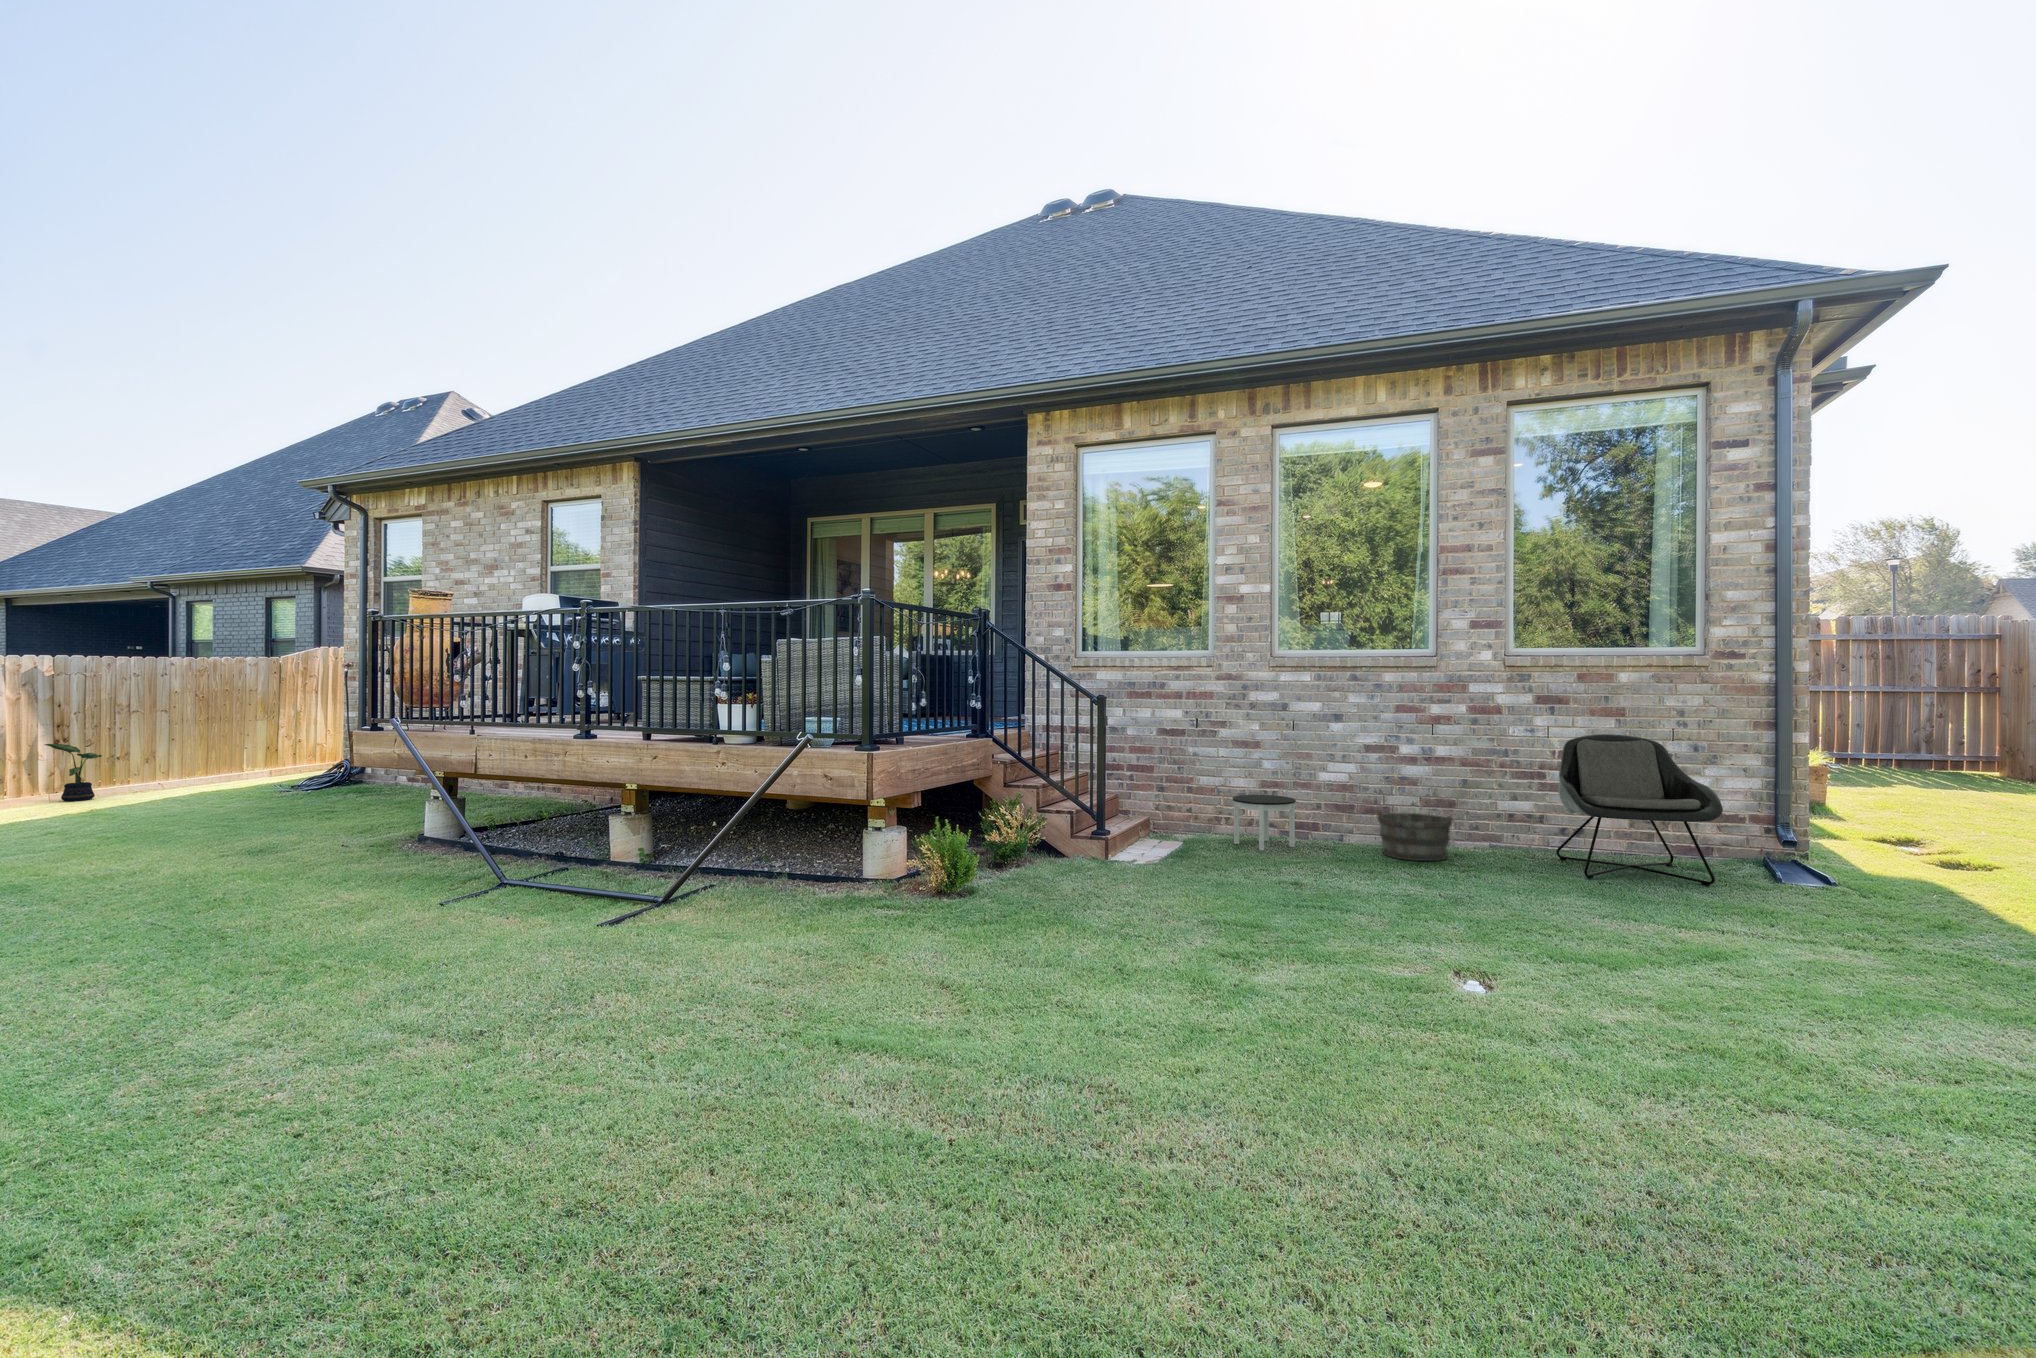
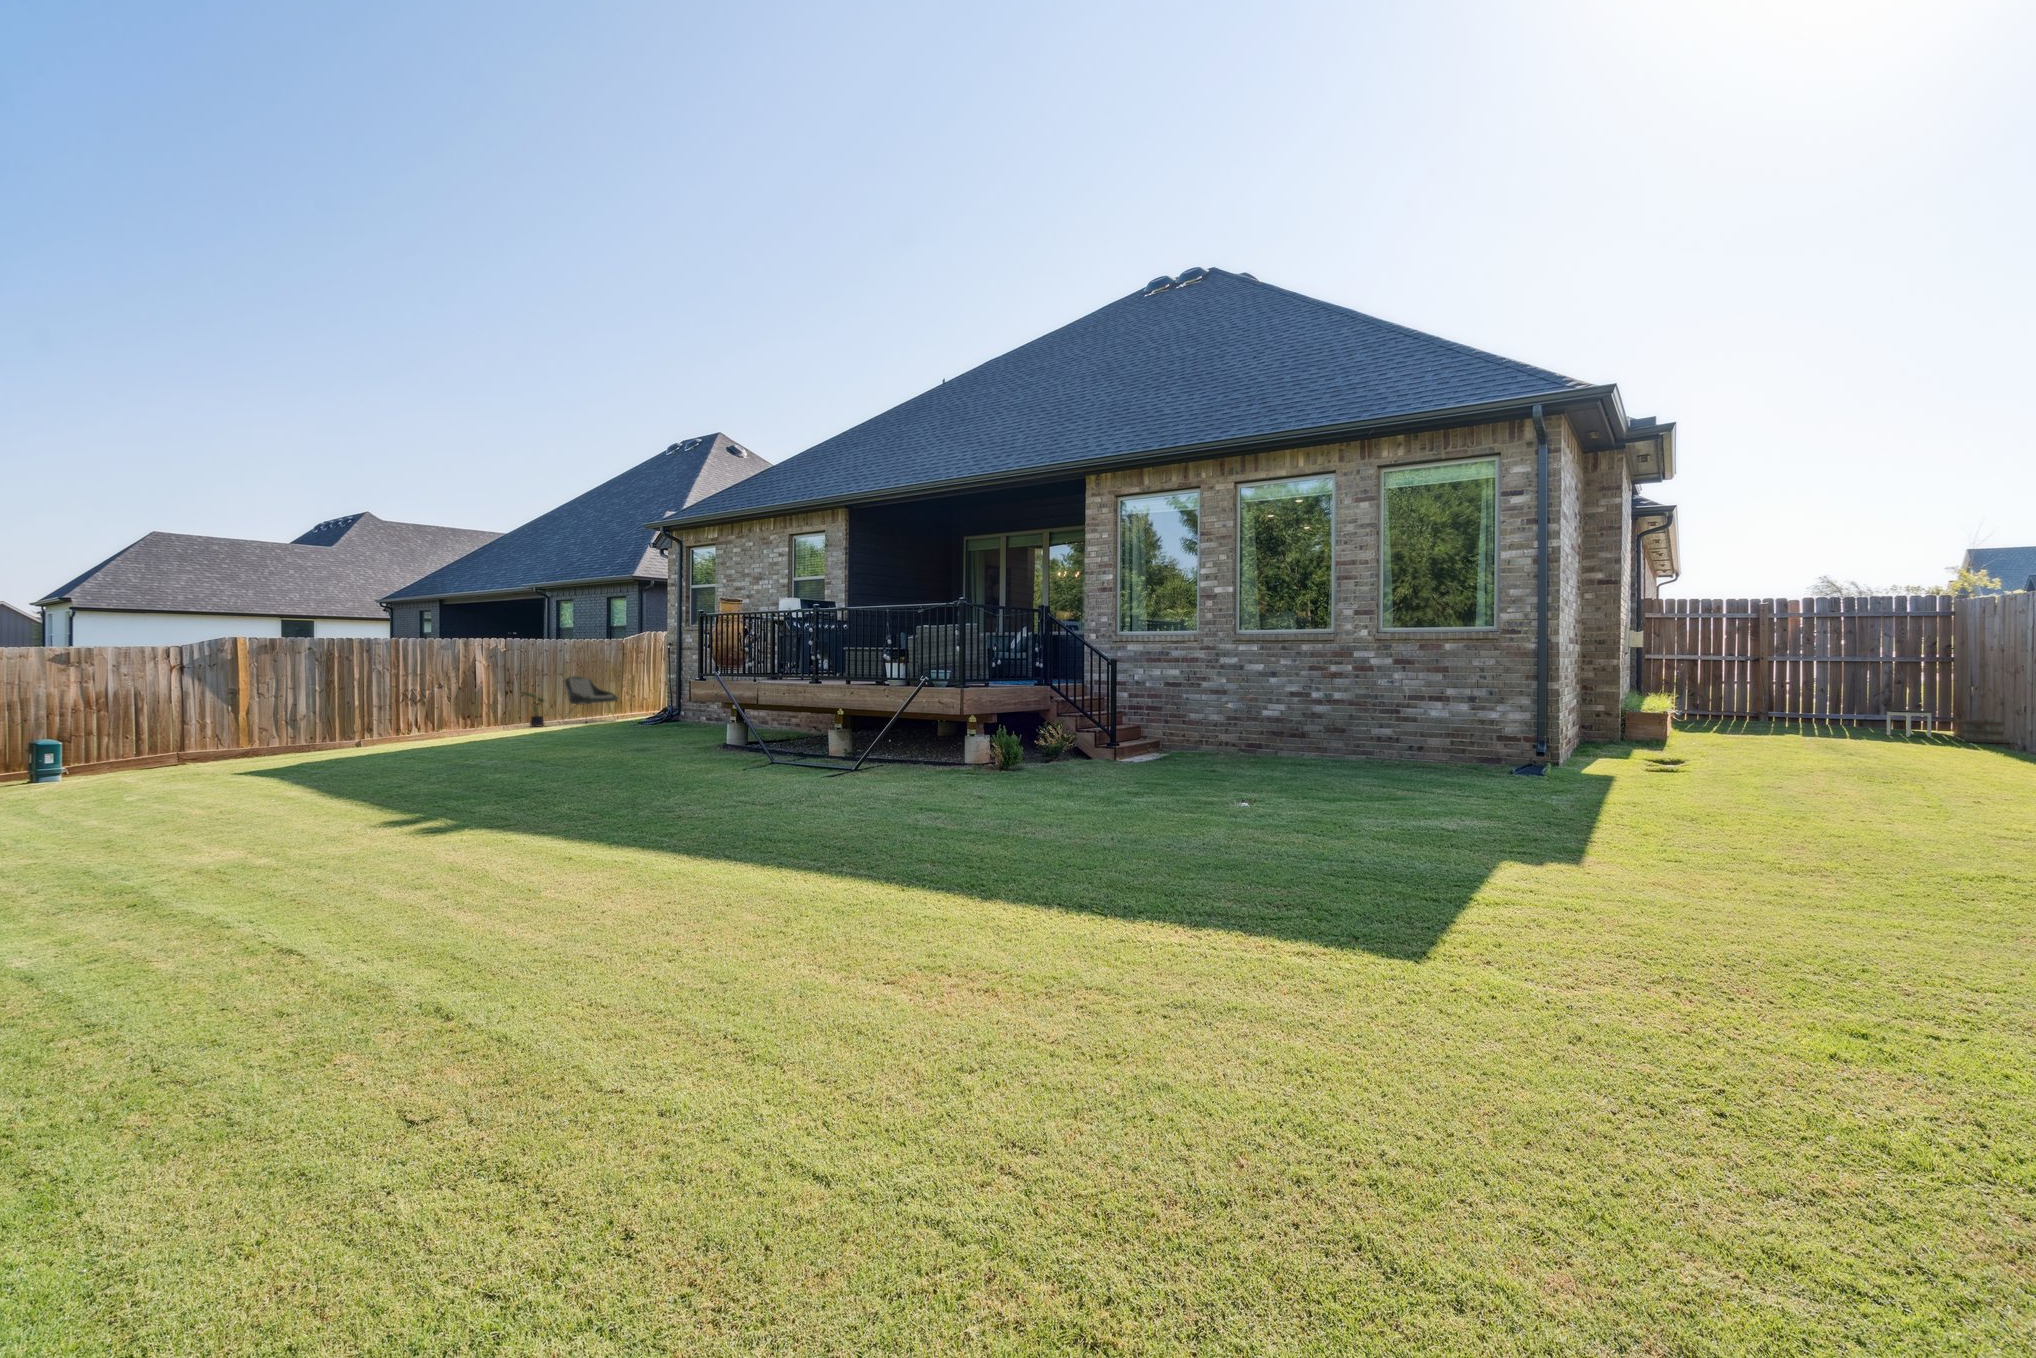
lounge chair: present [1556,734,1723,886] -> present [563,676,618,723]
round table: present [1233,795,1296,850] -> present [1886,710,1932,737]
bucket: present [1377,810,1452,861] -> present [1957,717,2007,743]

